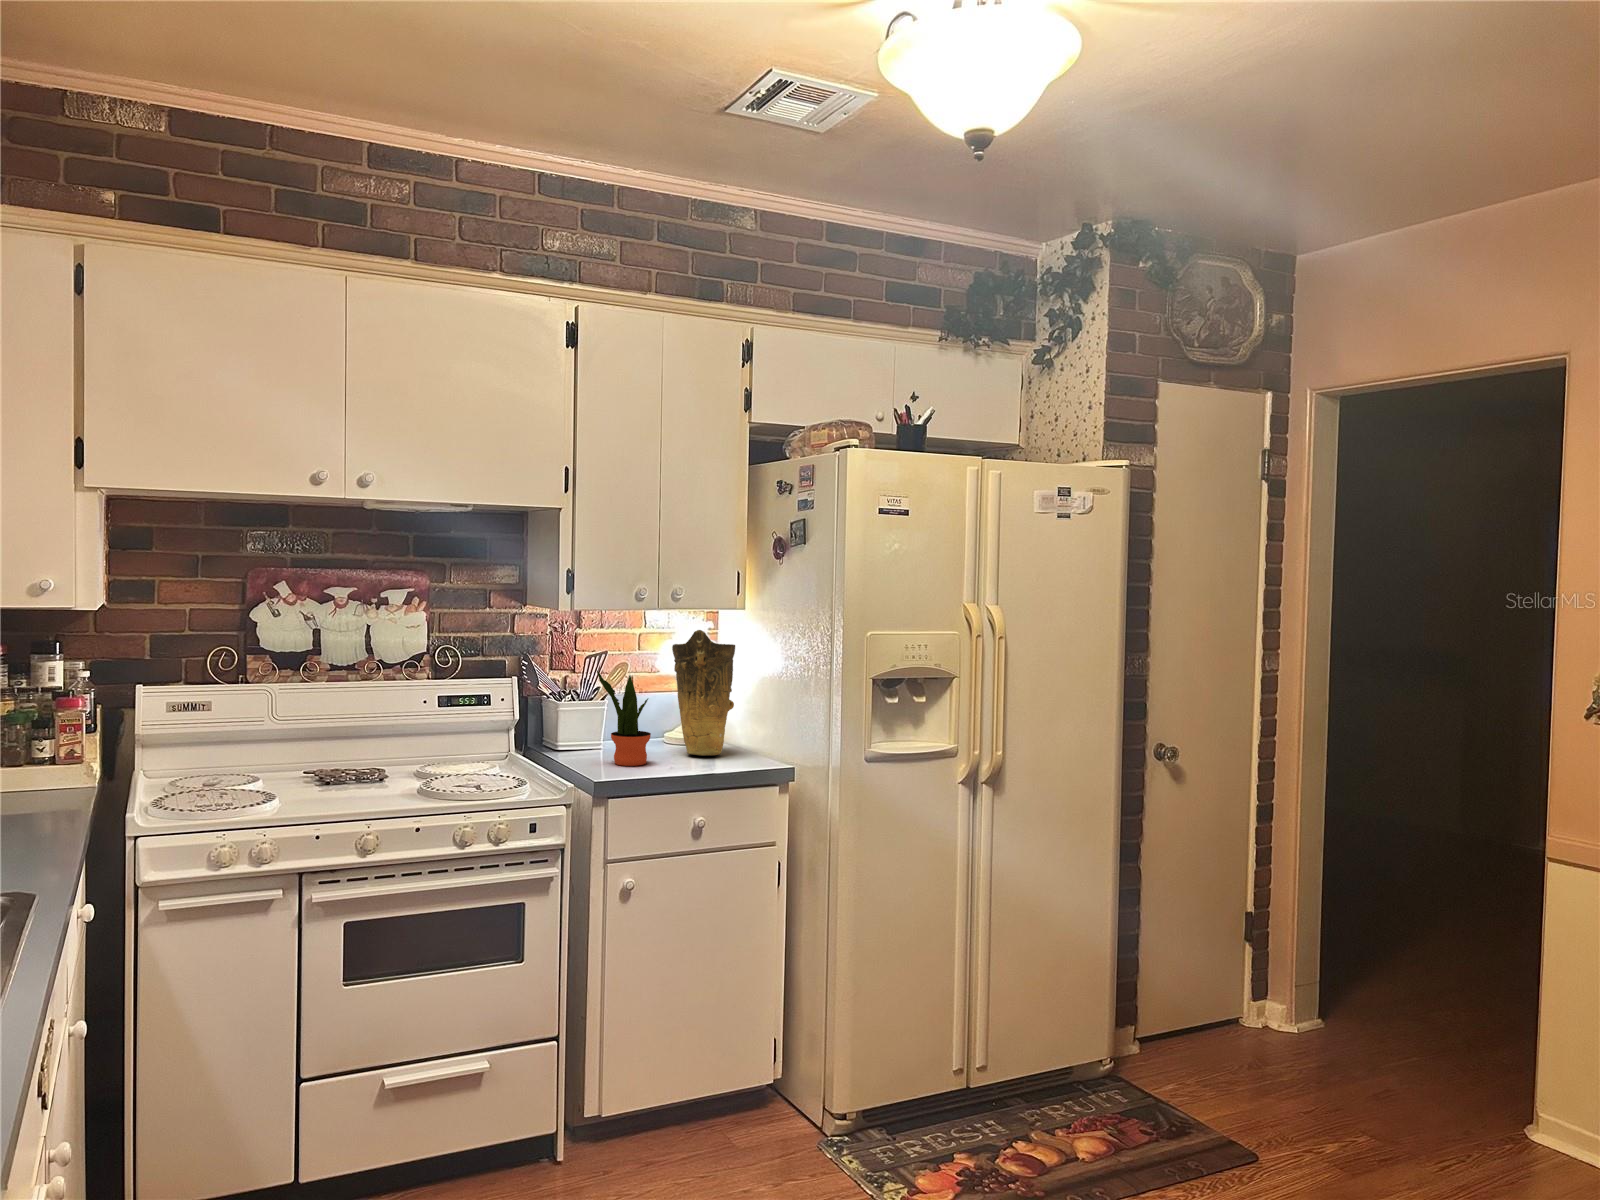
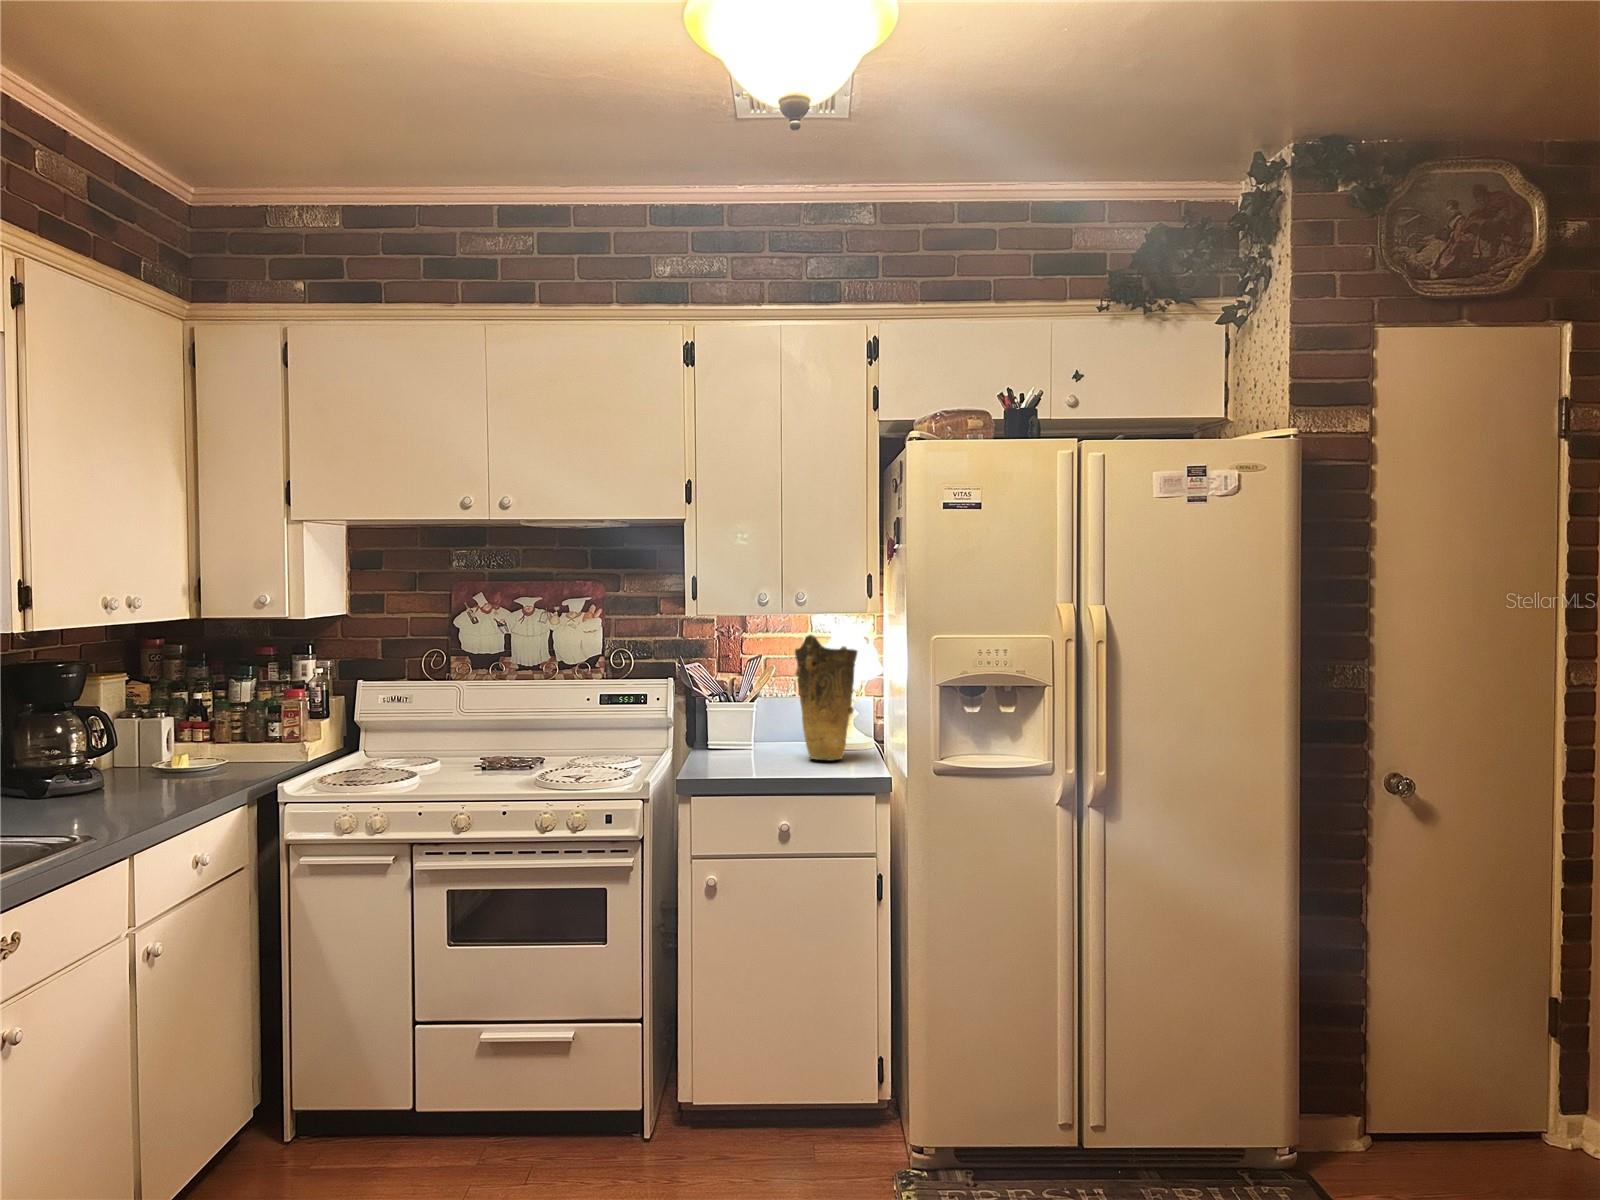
potted plant: present [597,671,651,766] -> none [708,672,760,766]

